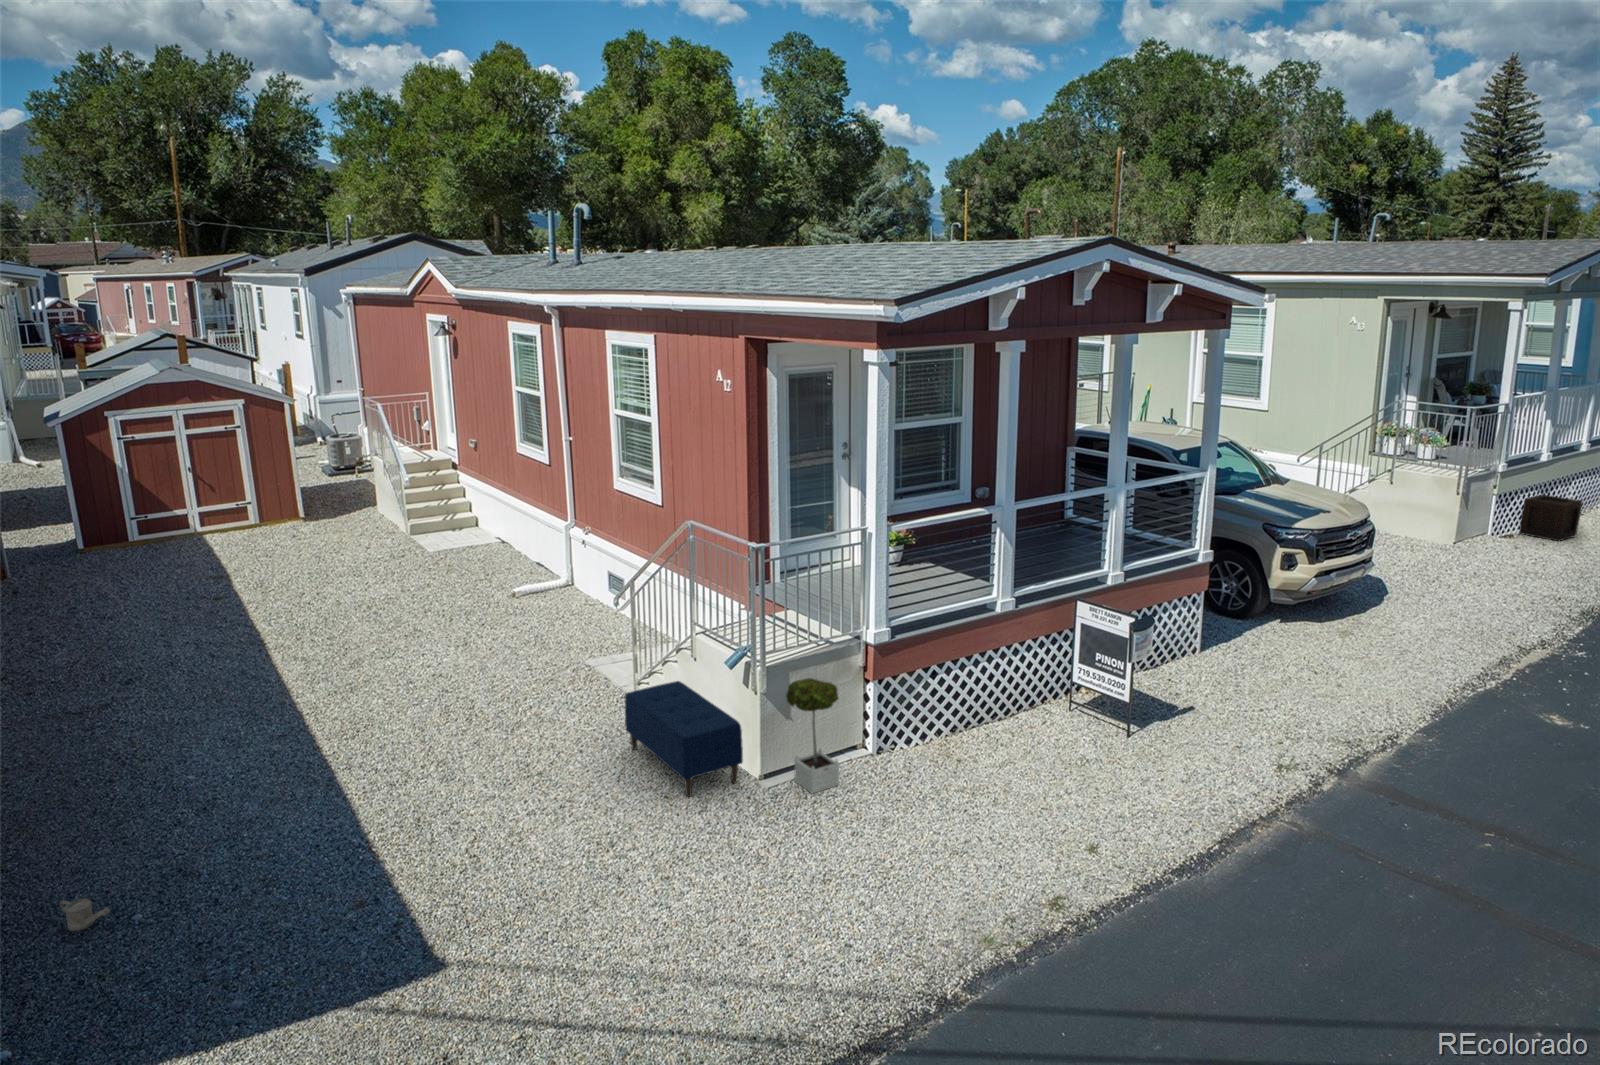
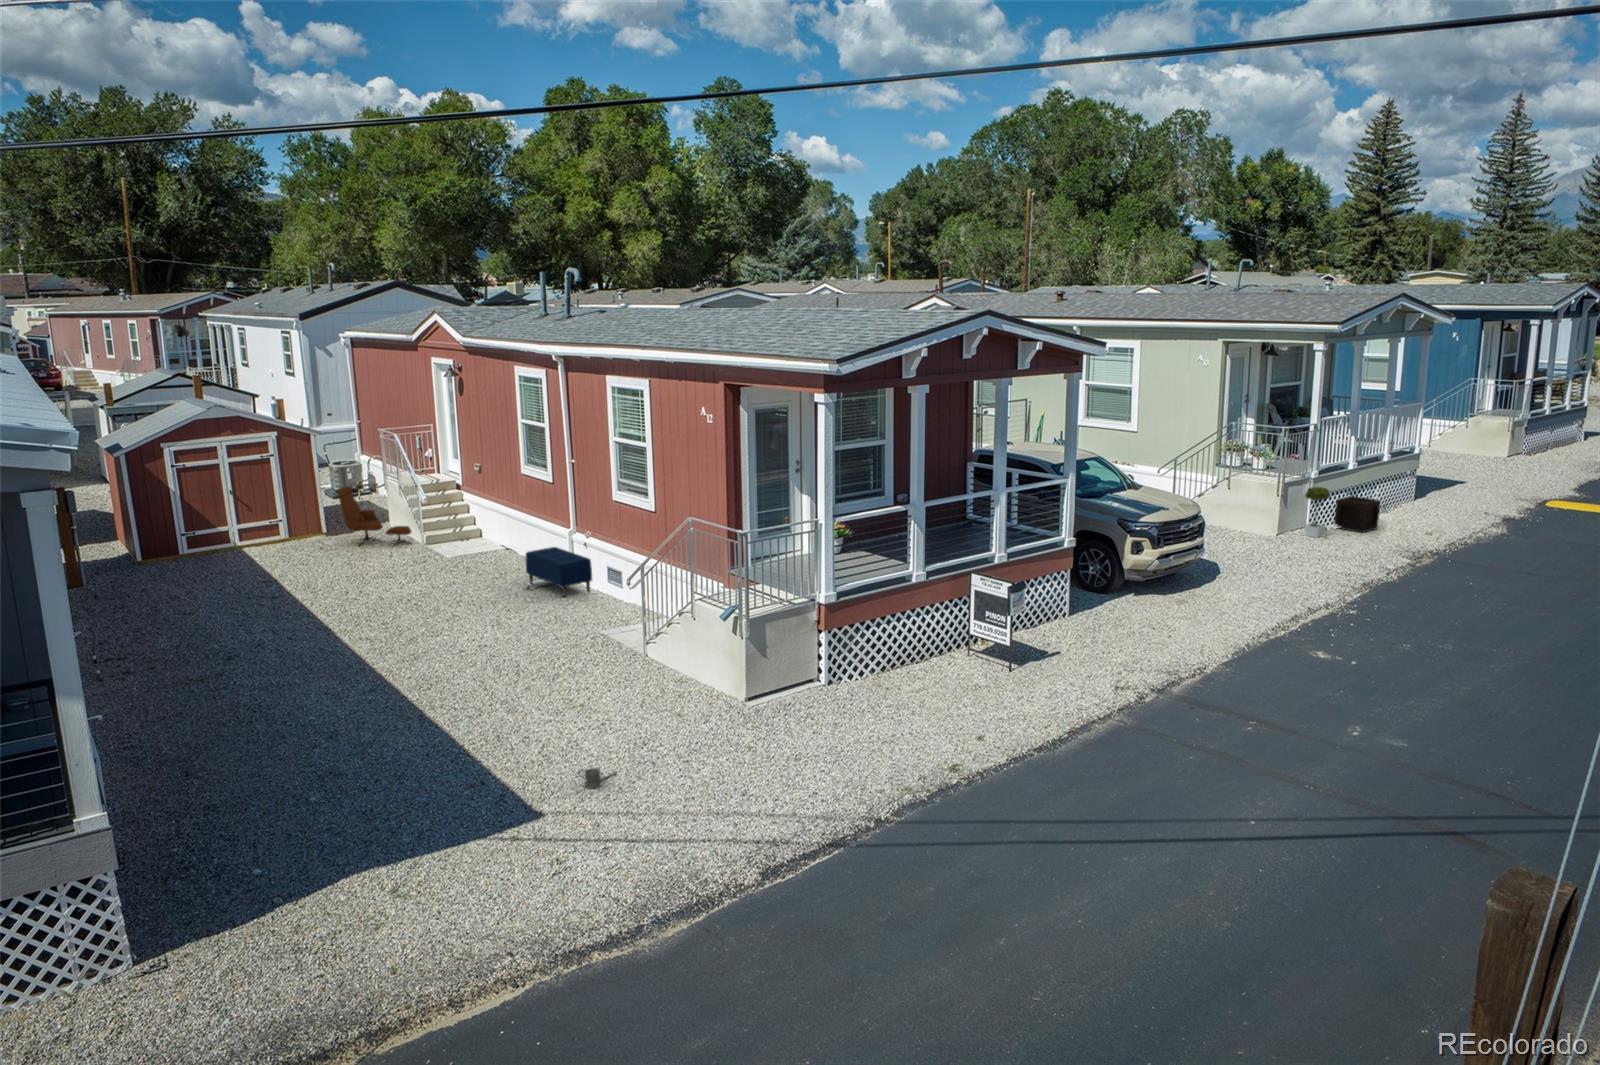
lounge chair: none [311,464,398,535] -> present [337,486,411,544]
potted tree: present [786,678,839,793] -> present [1304,487,1329,538]
bench: present [625,681,743,797] -> present [525,547,592,597]
watering can: present [60,899,109,931] -> present [578,768,617,788]

